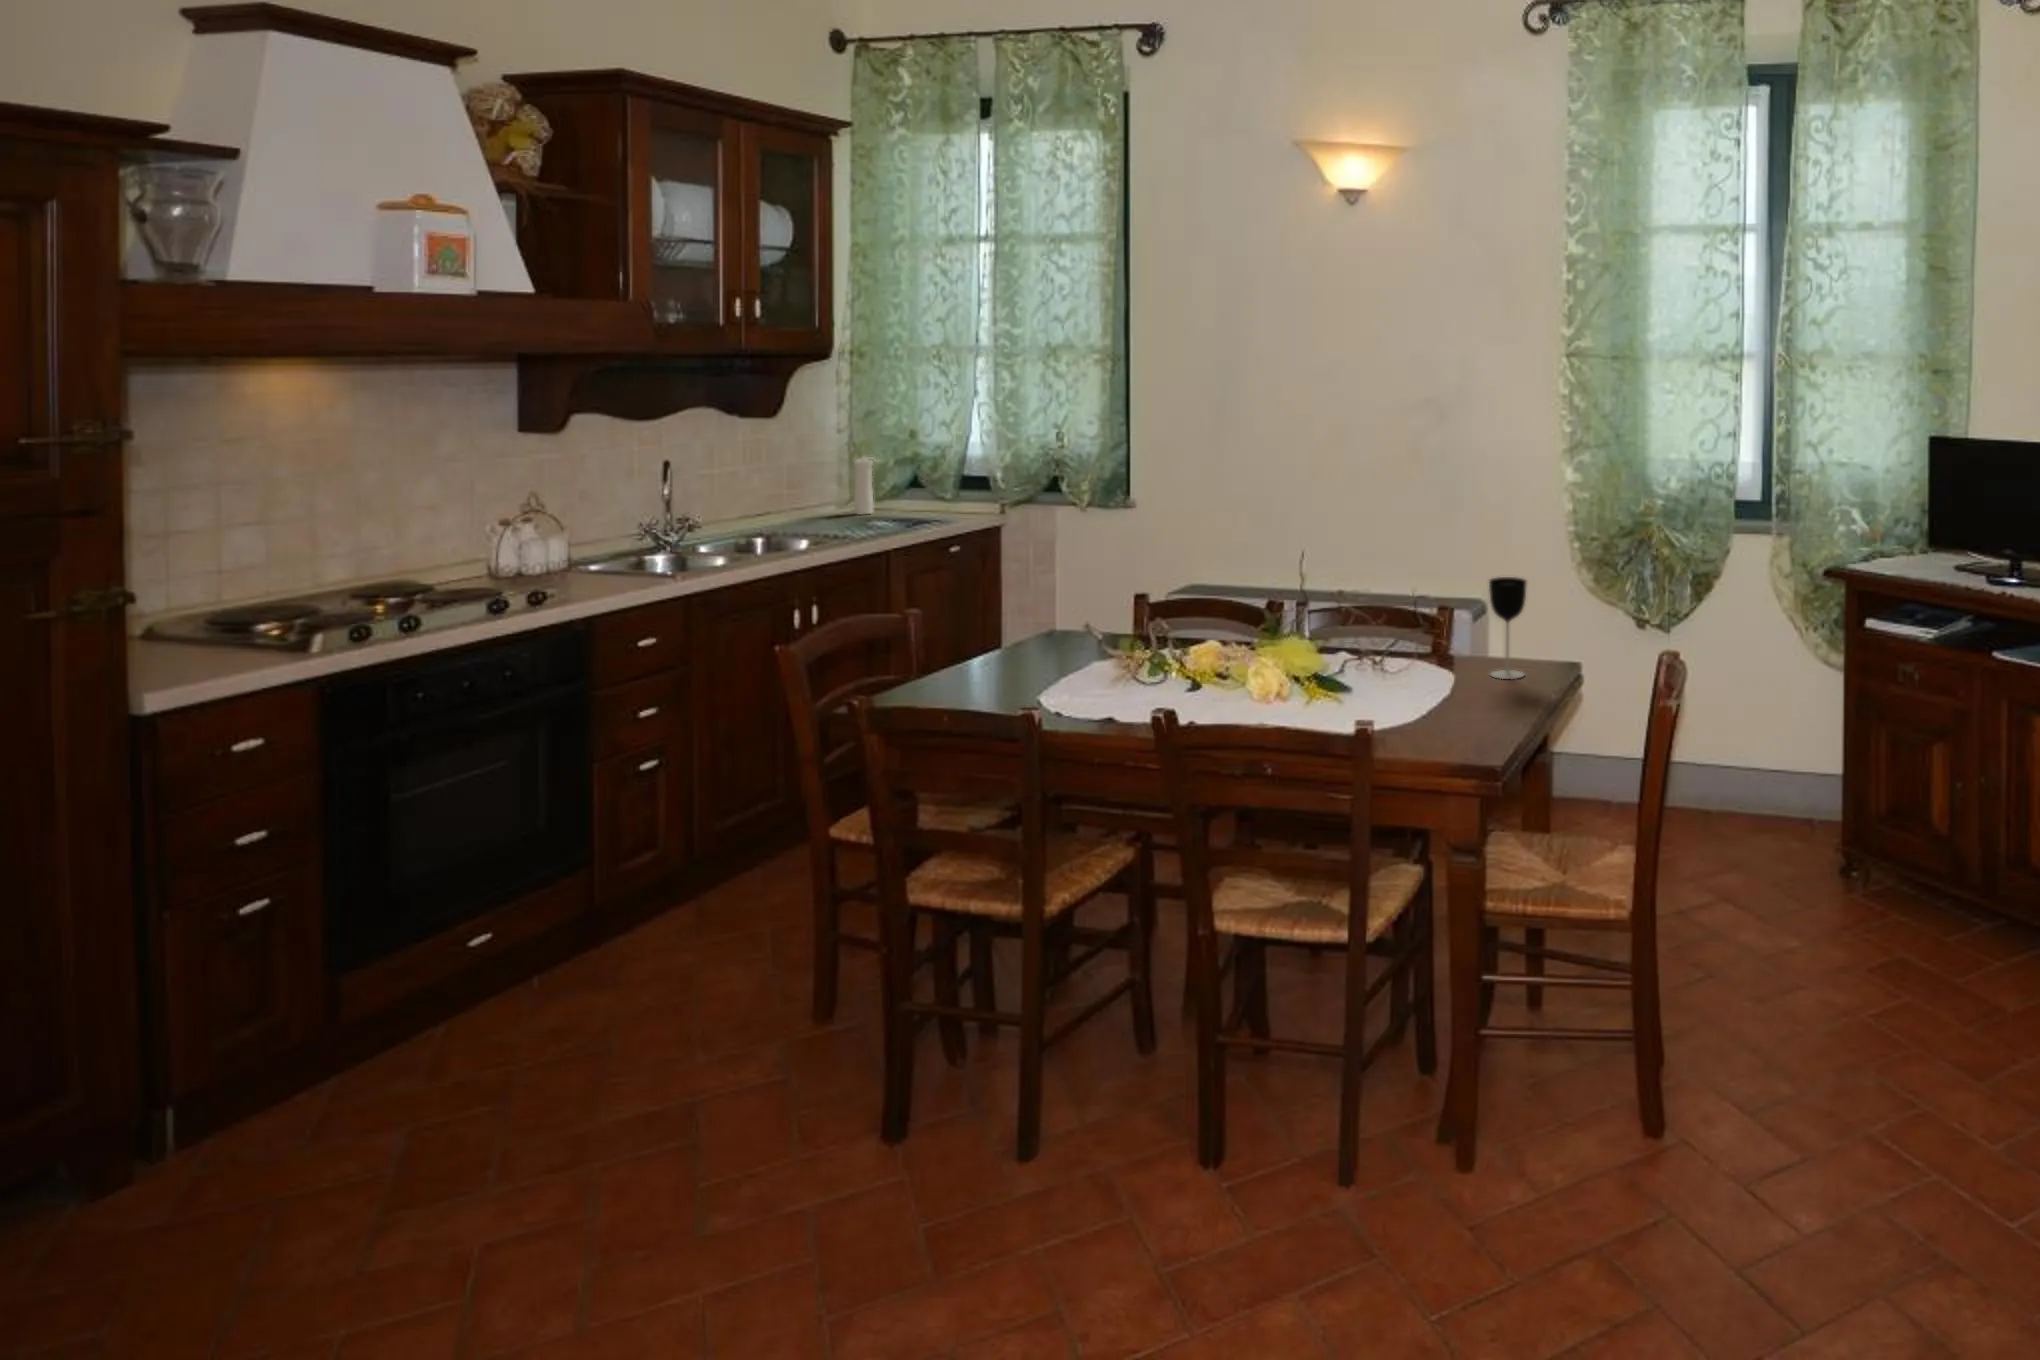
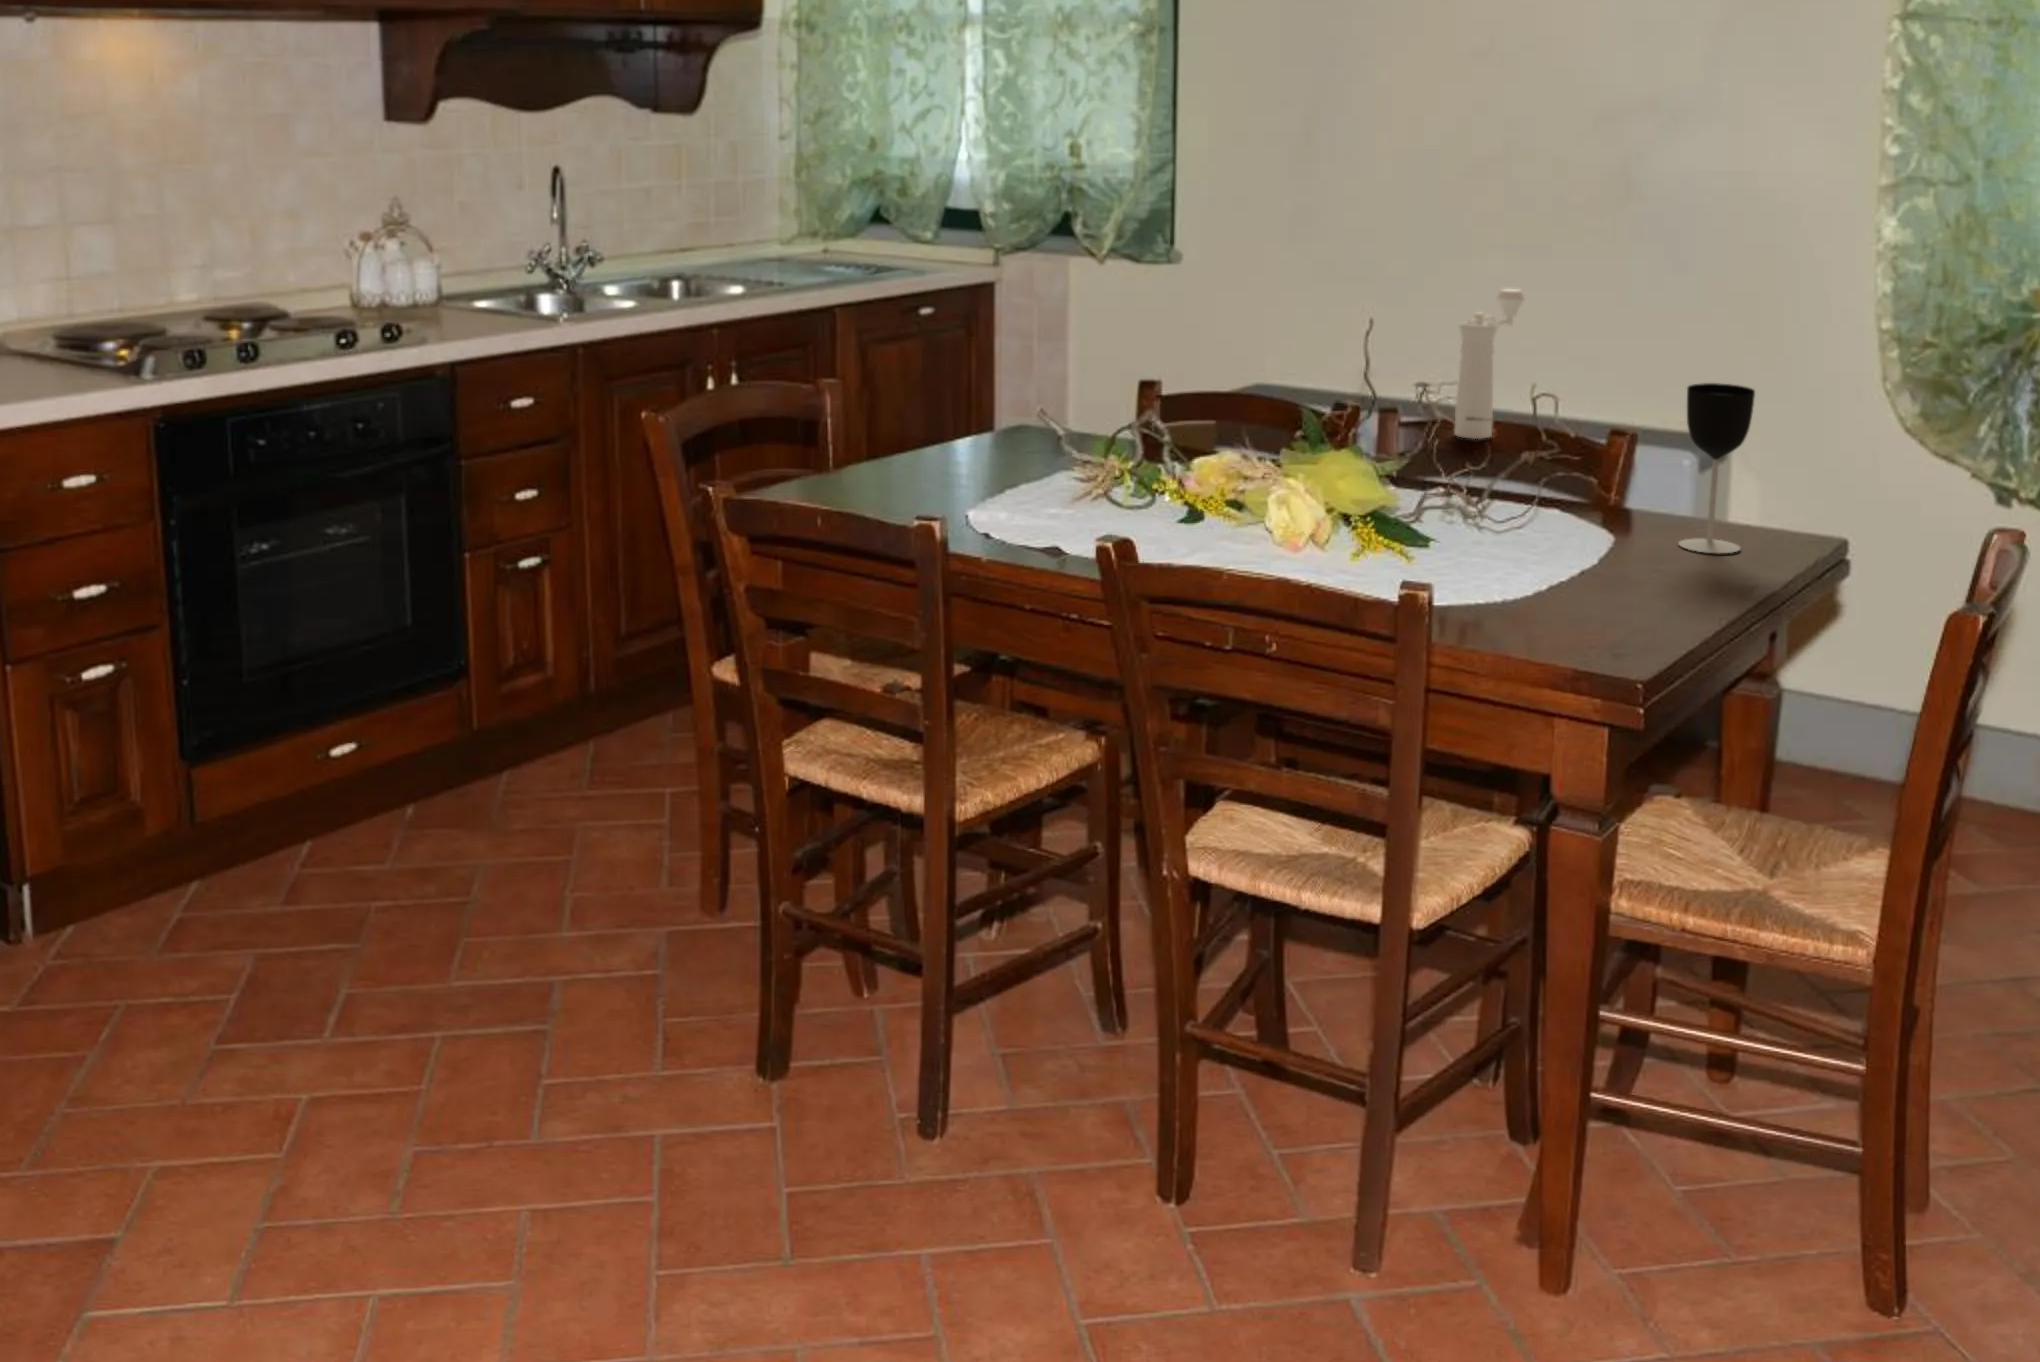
pepper mill: present [854,456,873,515] -> present [1454,289,1525,439]

